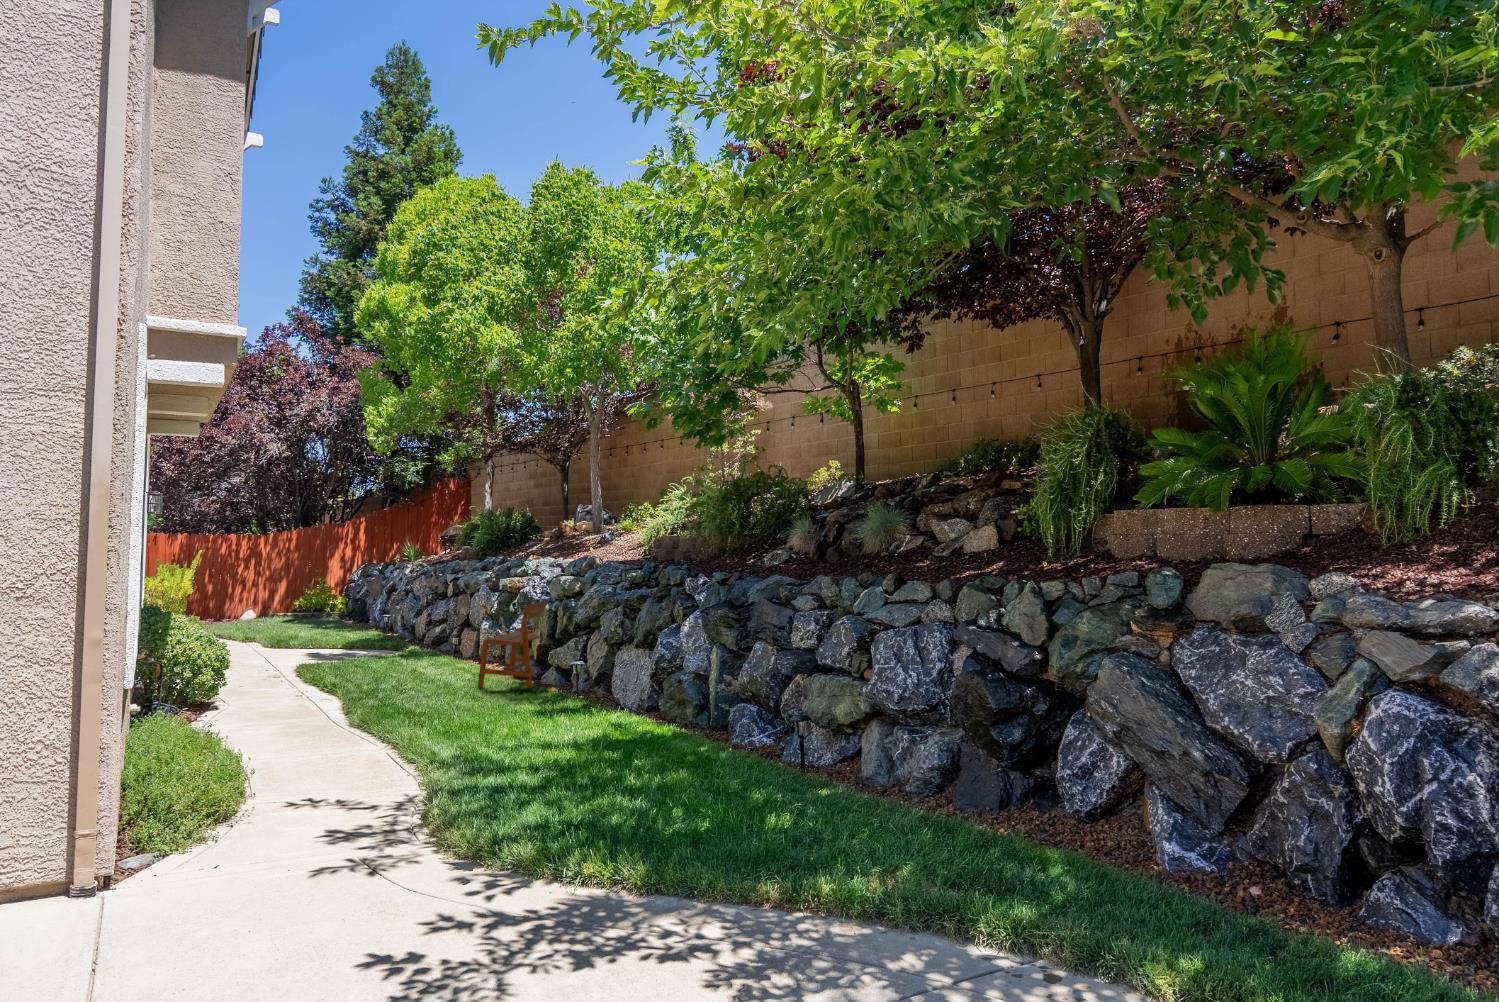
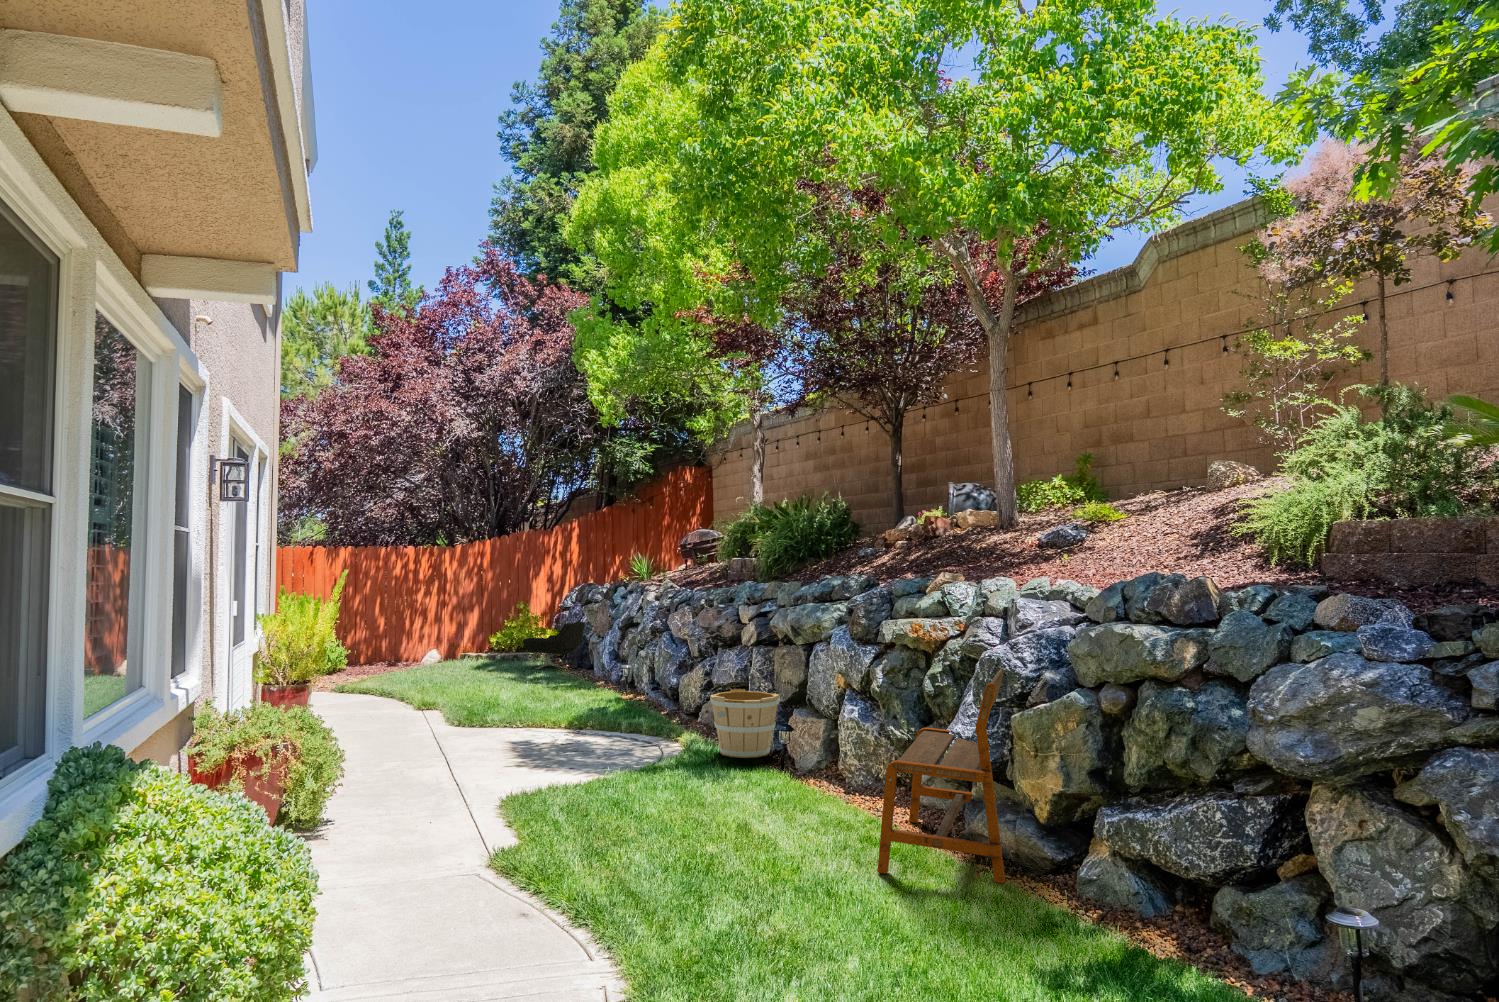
lounge chair: none [319,588,365,620] -> present [523,622,585,669]
wooden bucket: none [426,621,466,656] -> present [710,689,780,758]

